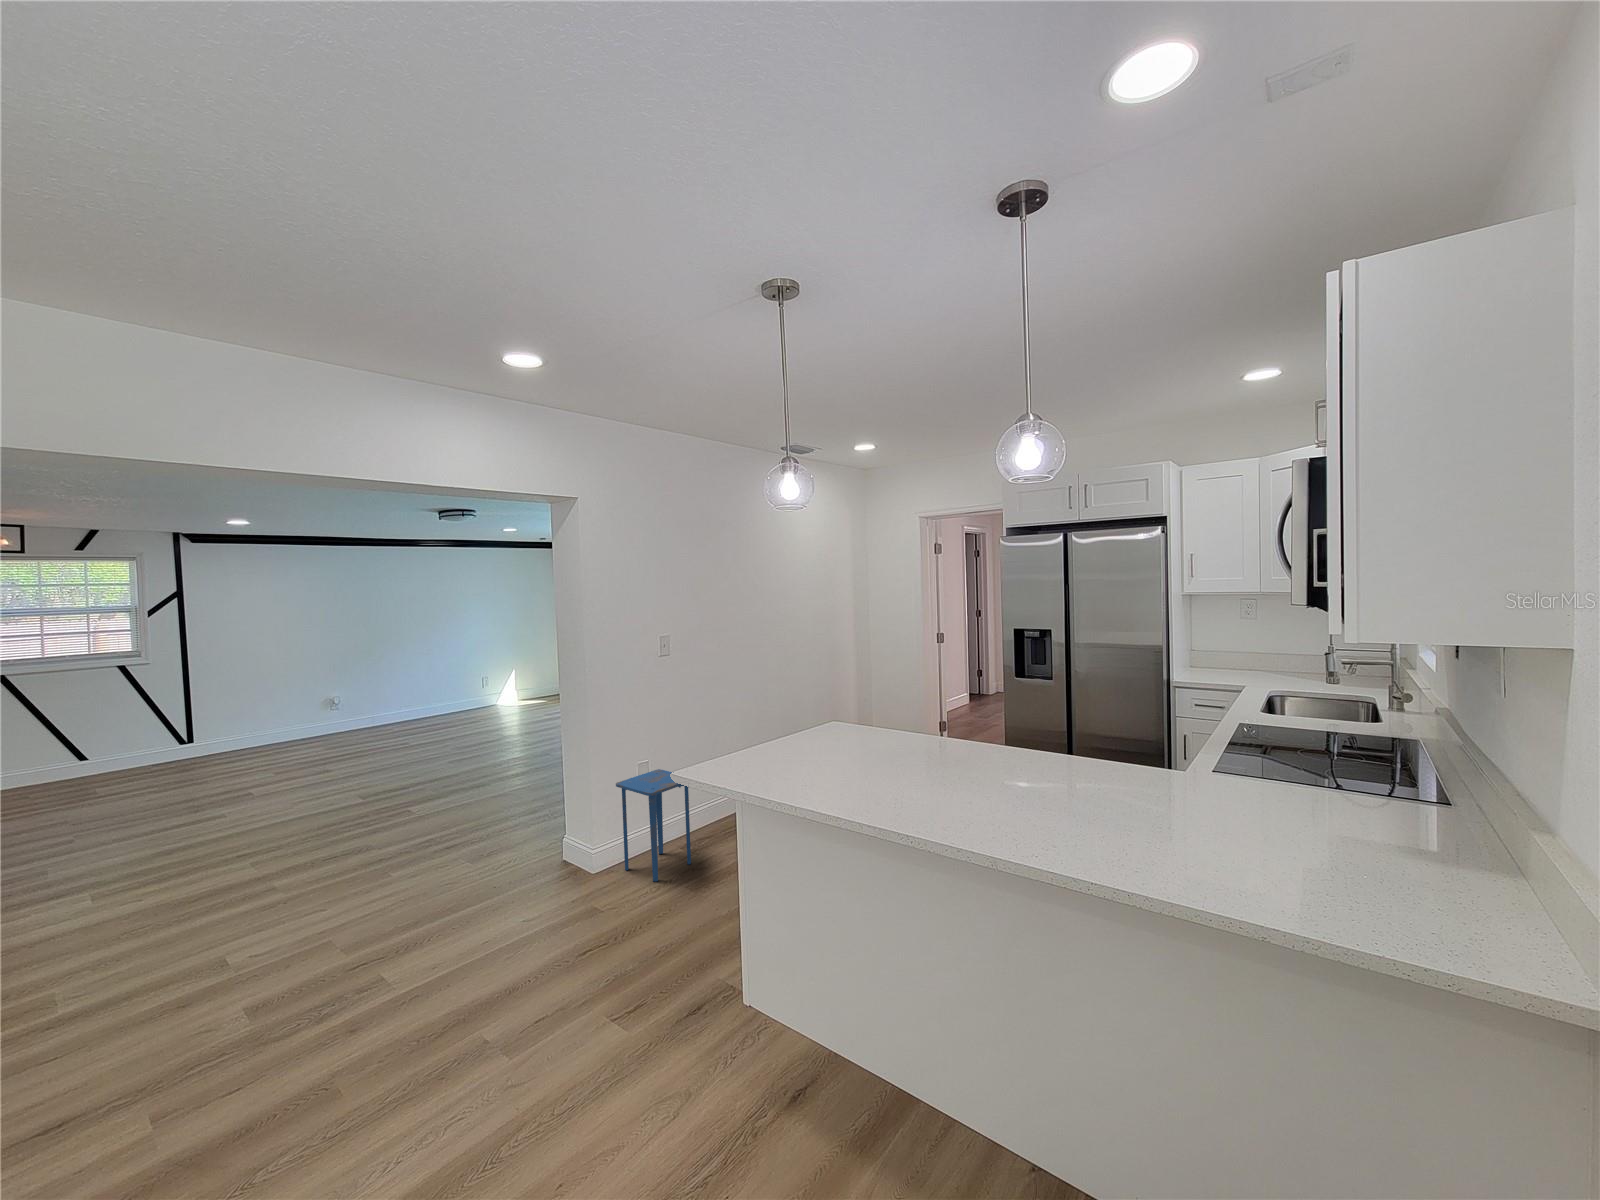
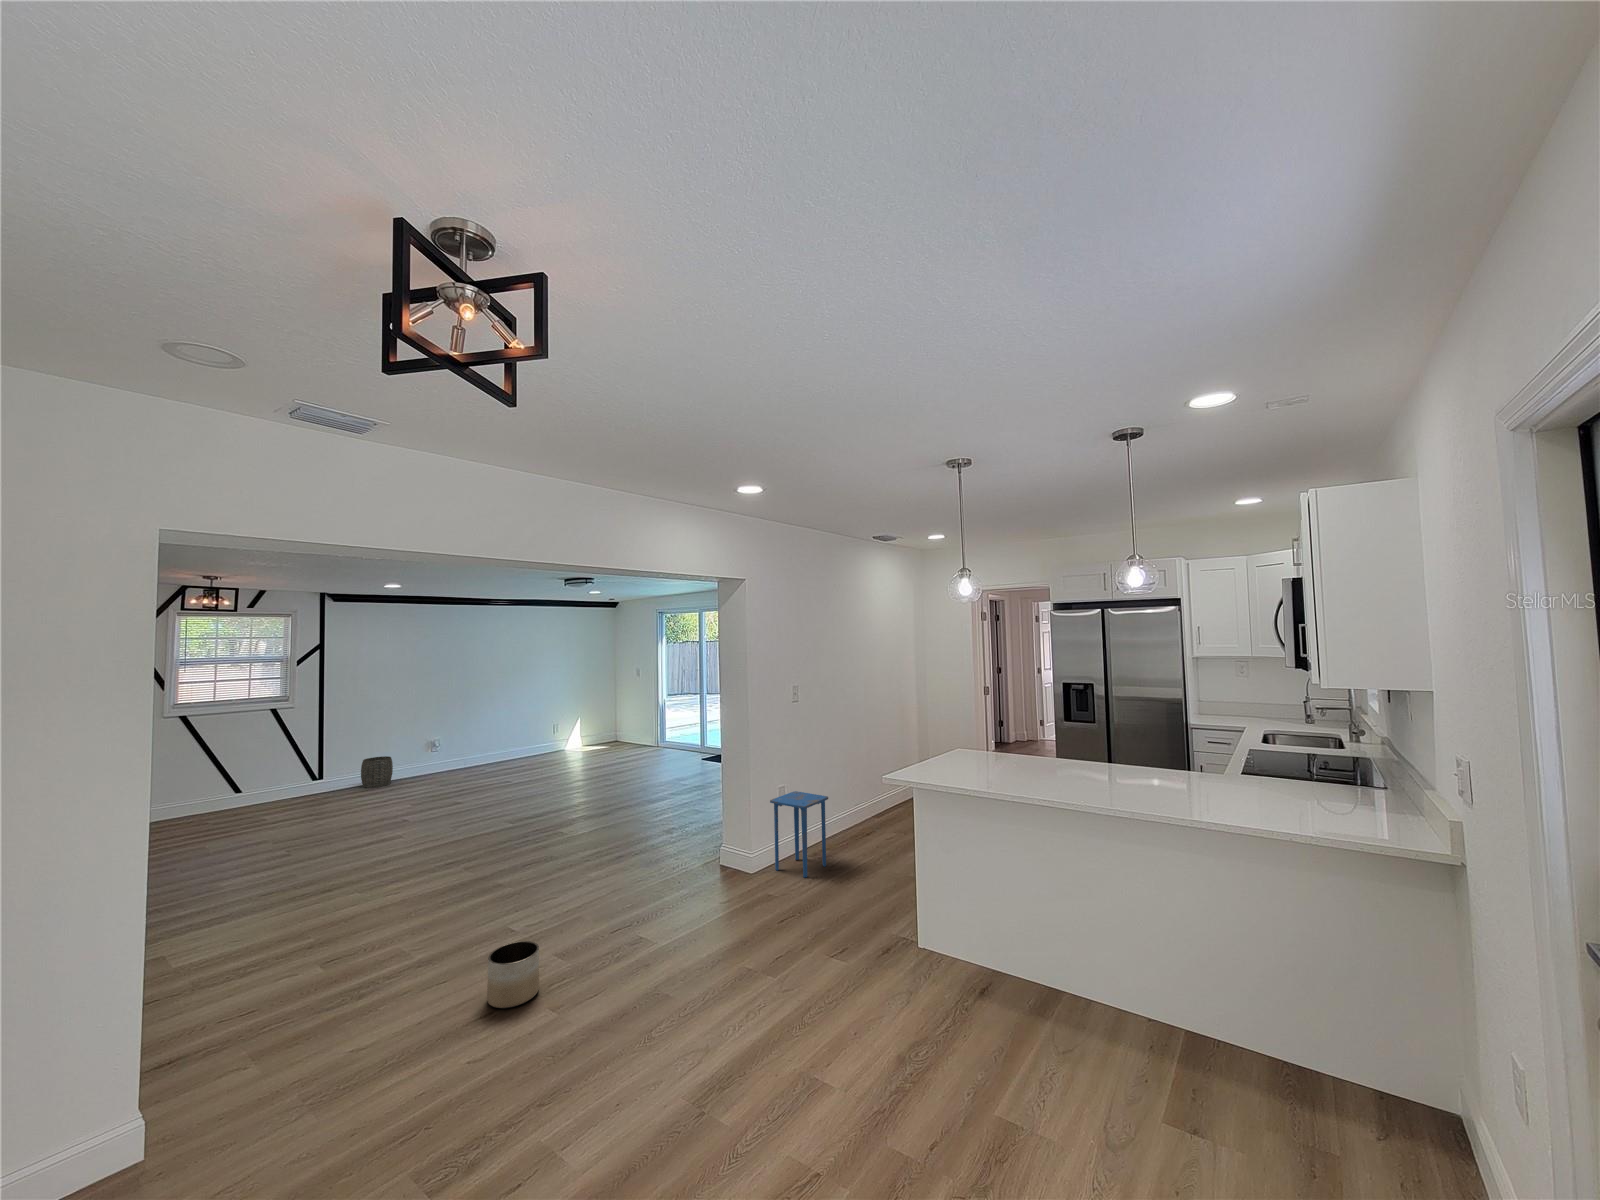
woven basket: none [239,716,277,752] -> present [361,756,393,788]
planter: none [64,1009,168,1117] -> present [487,941,539,1008]

